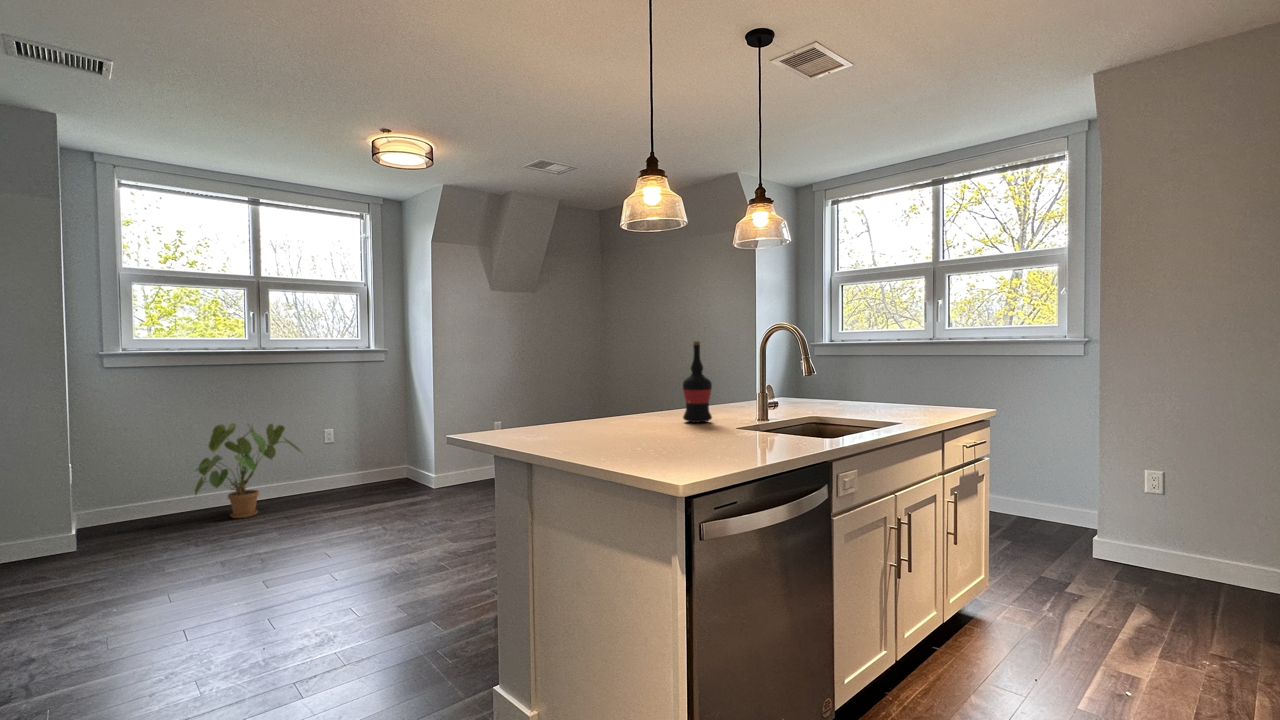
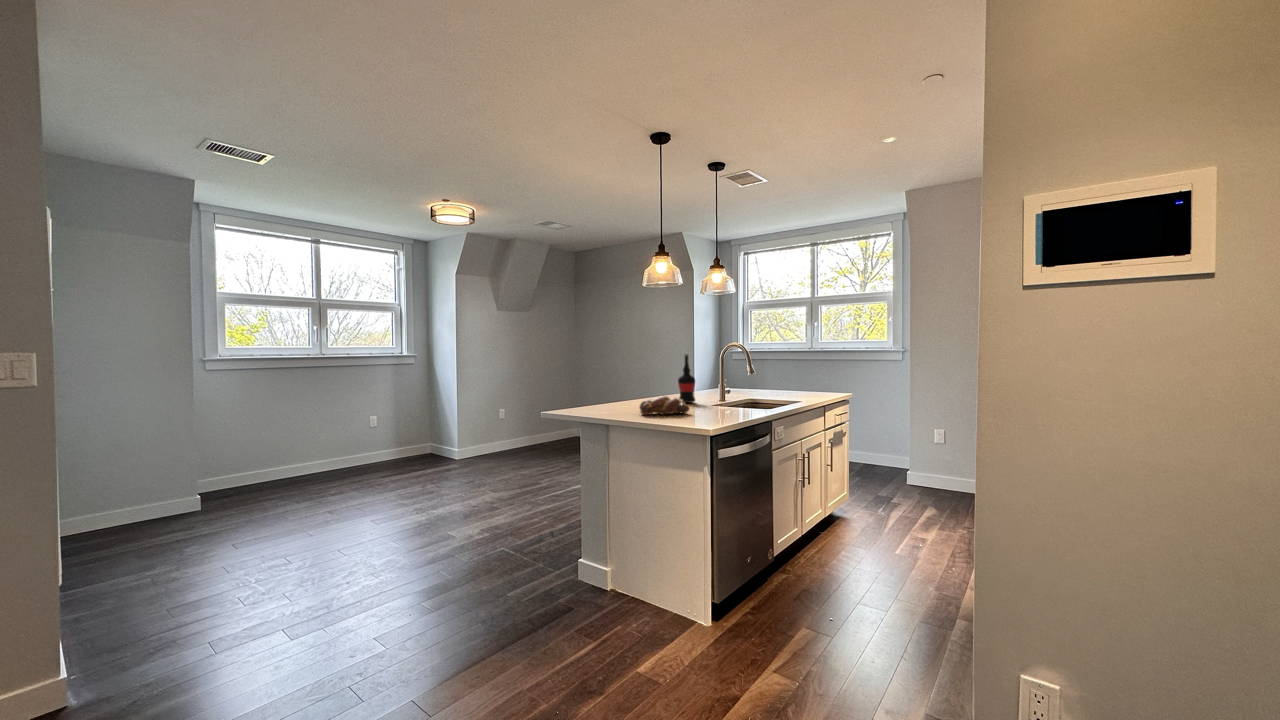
bread loaf: none [586,412,675,446] -> present [640,396,690,415]
house plant: present [195,423,301,518] -> none [278,413,363,485]

